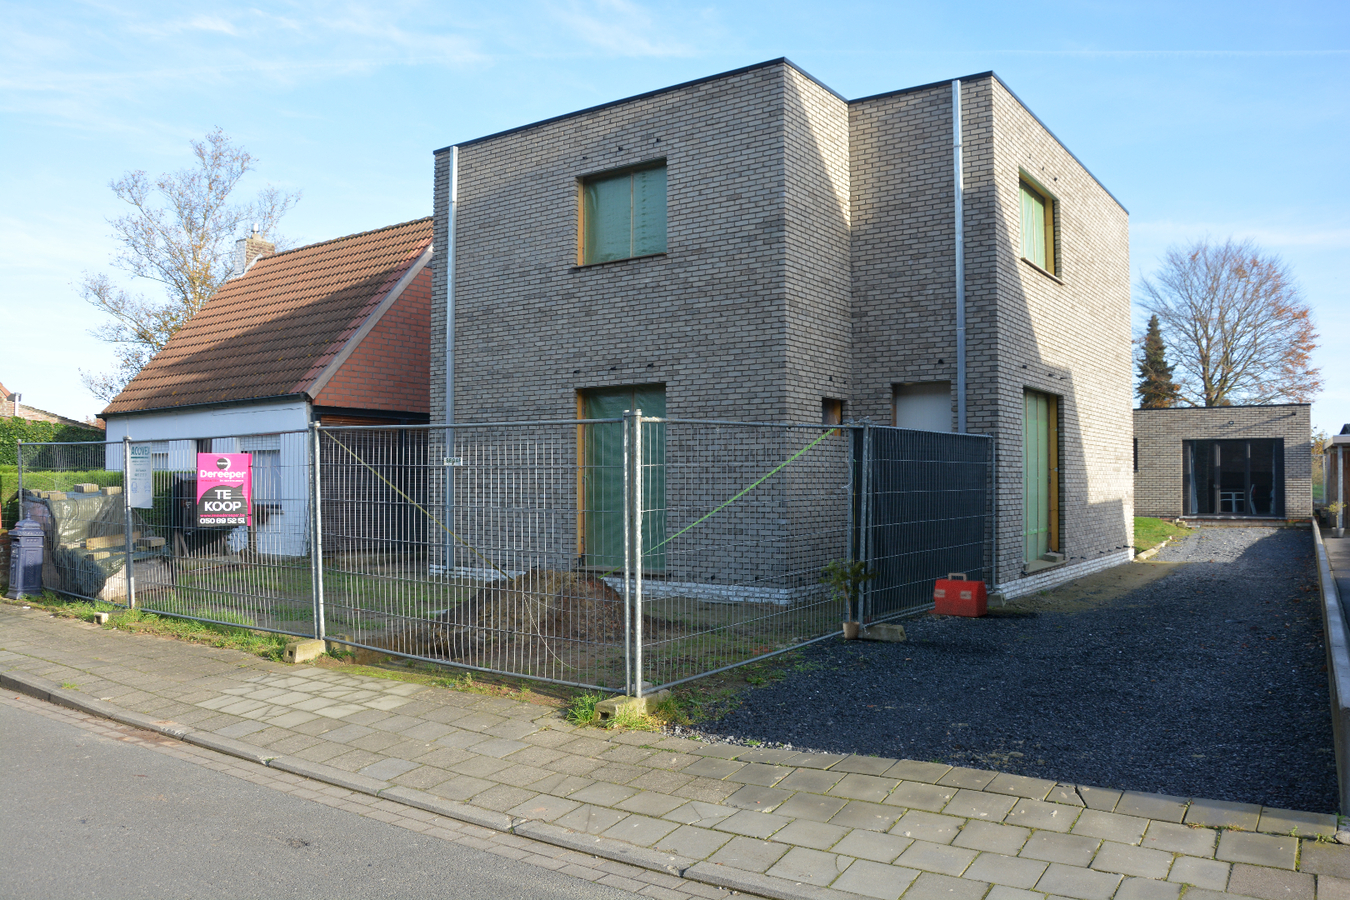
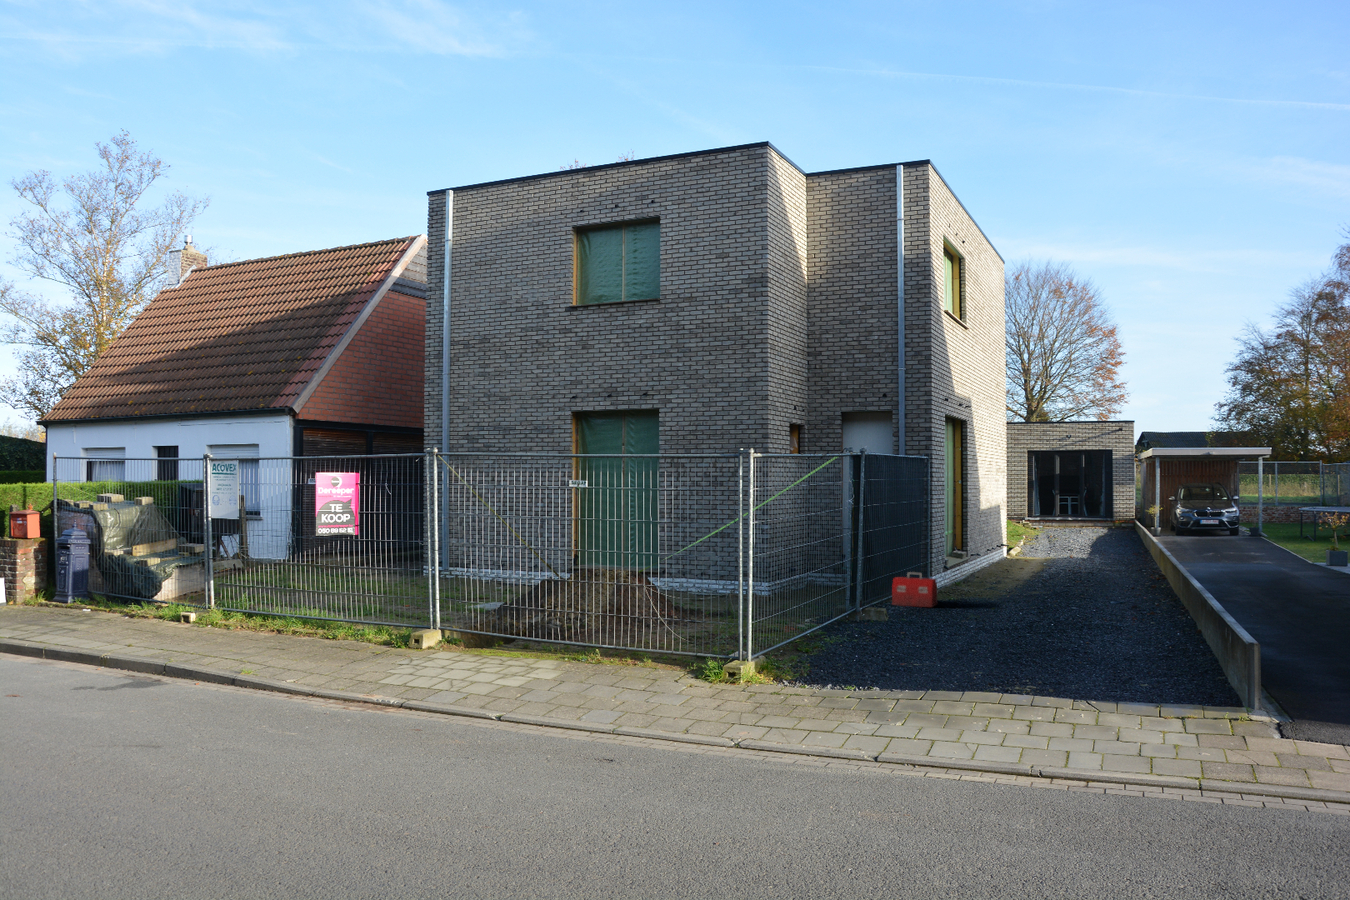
potted plant: present [818,558,881,639] -> none [825,562,876,627]

